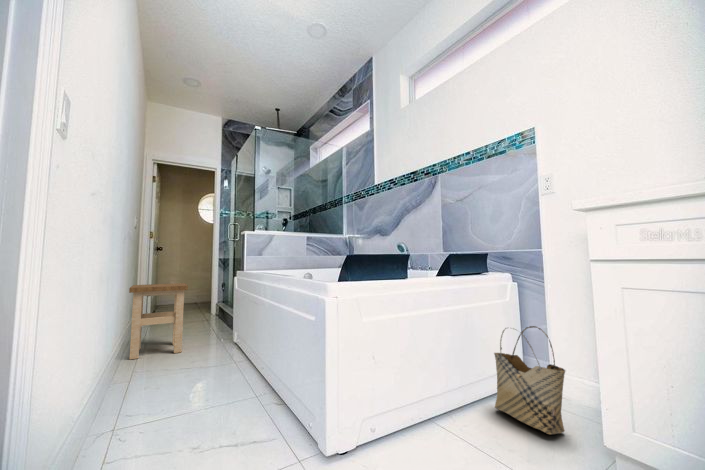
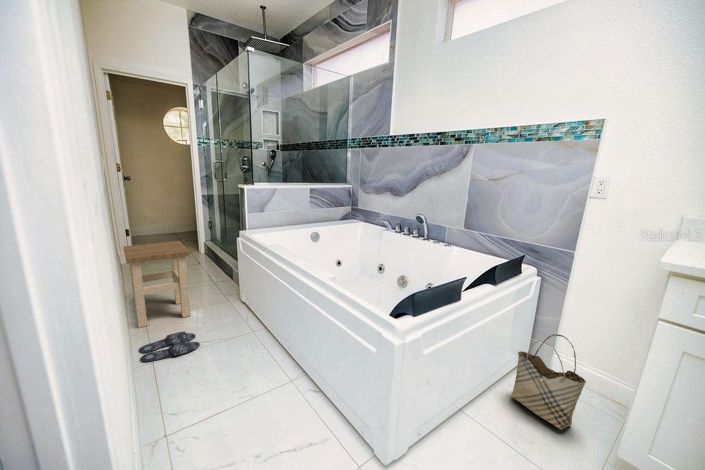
slippers: none [118,361,180,381] -> present [139,332,200,362]

